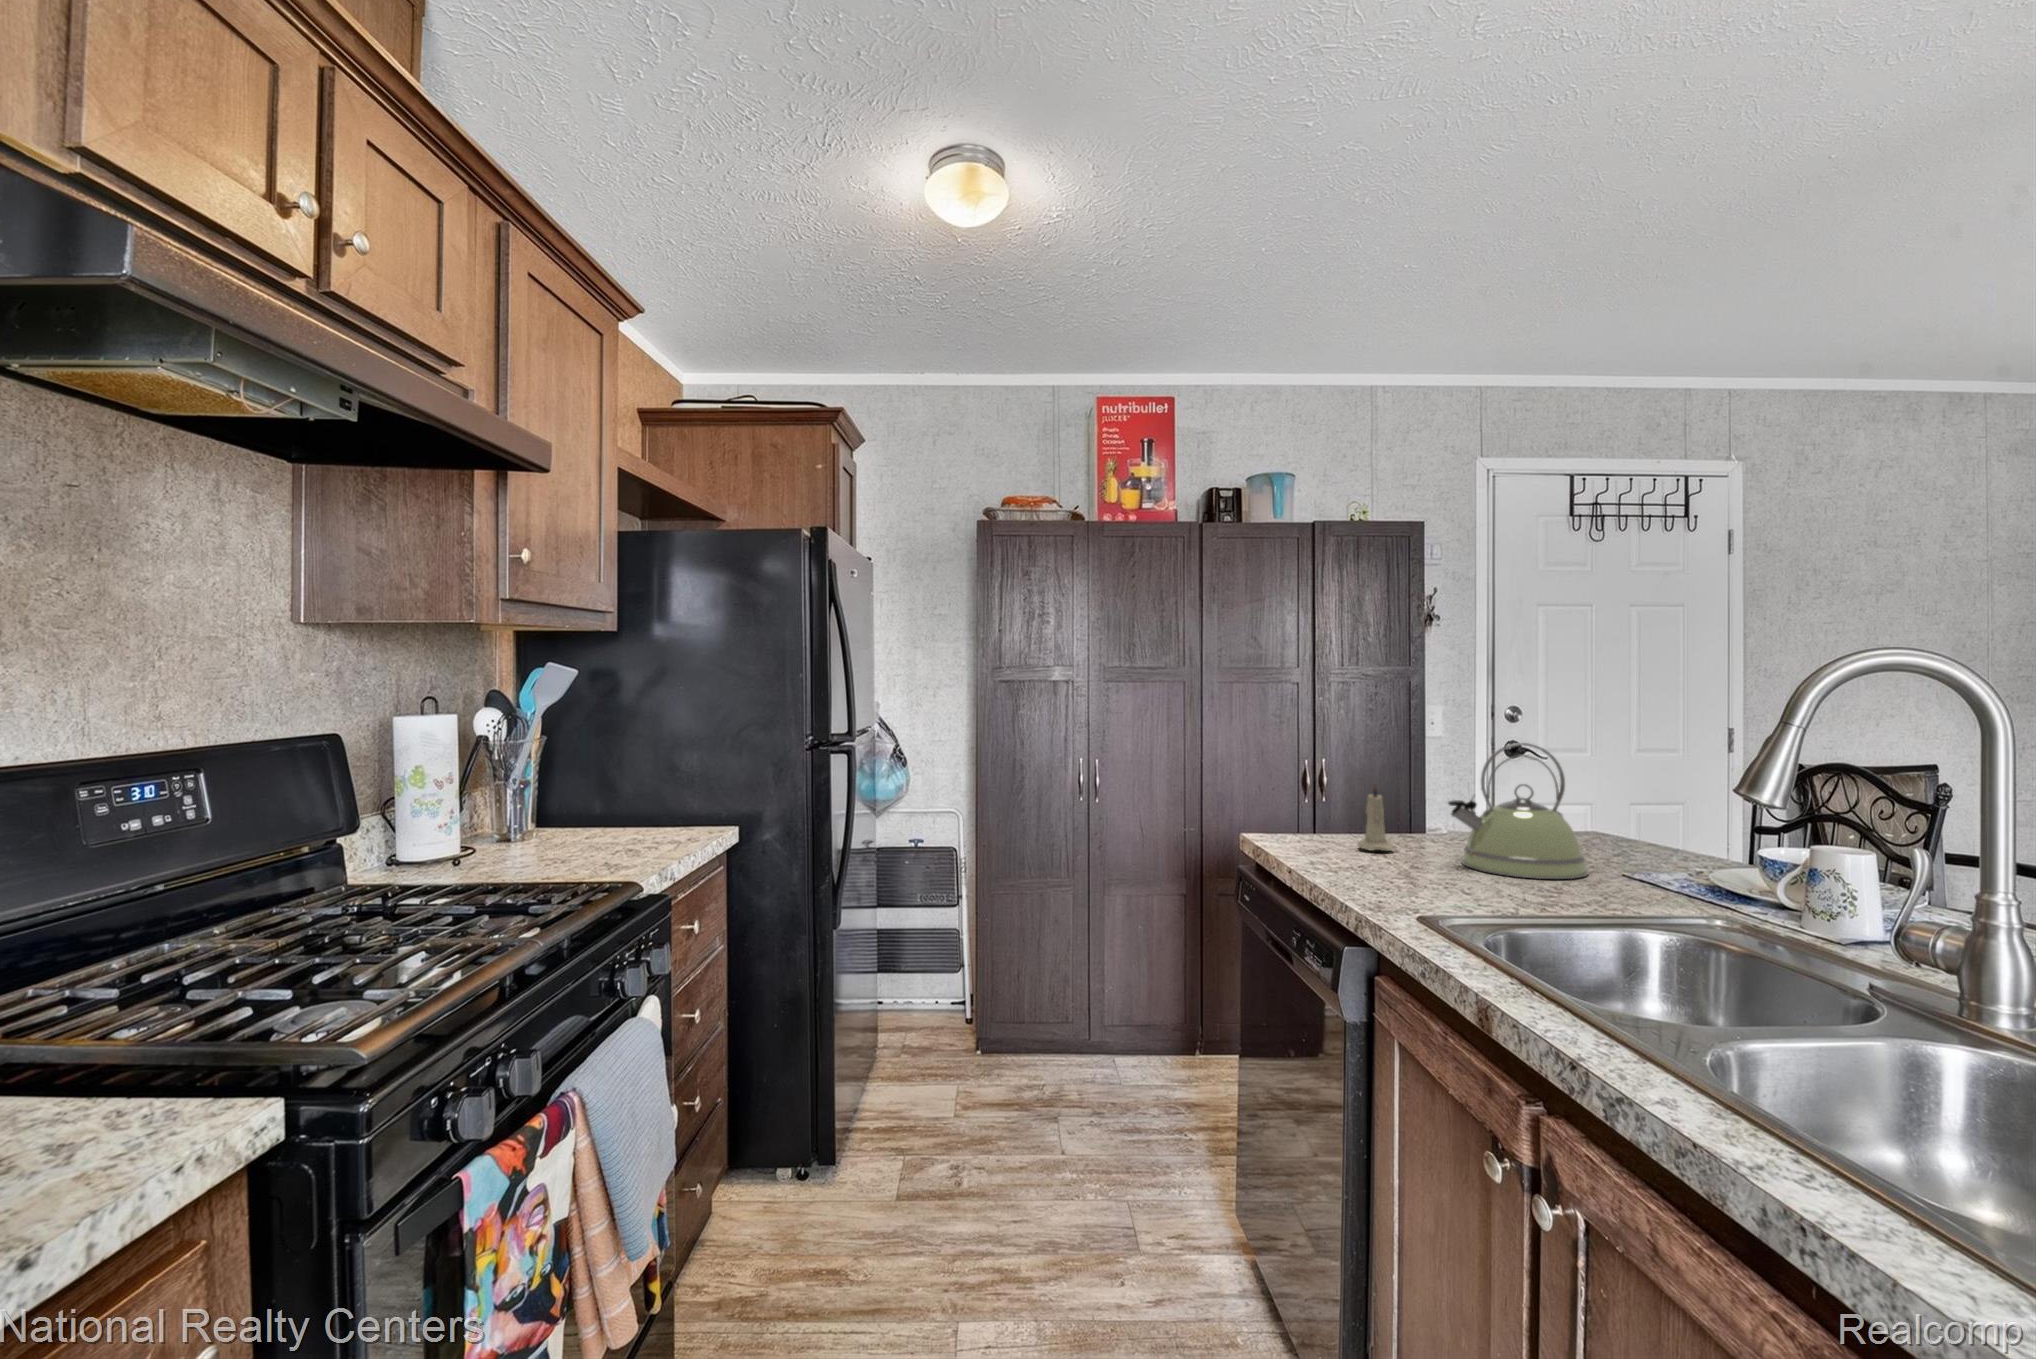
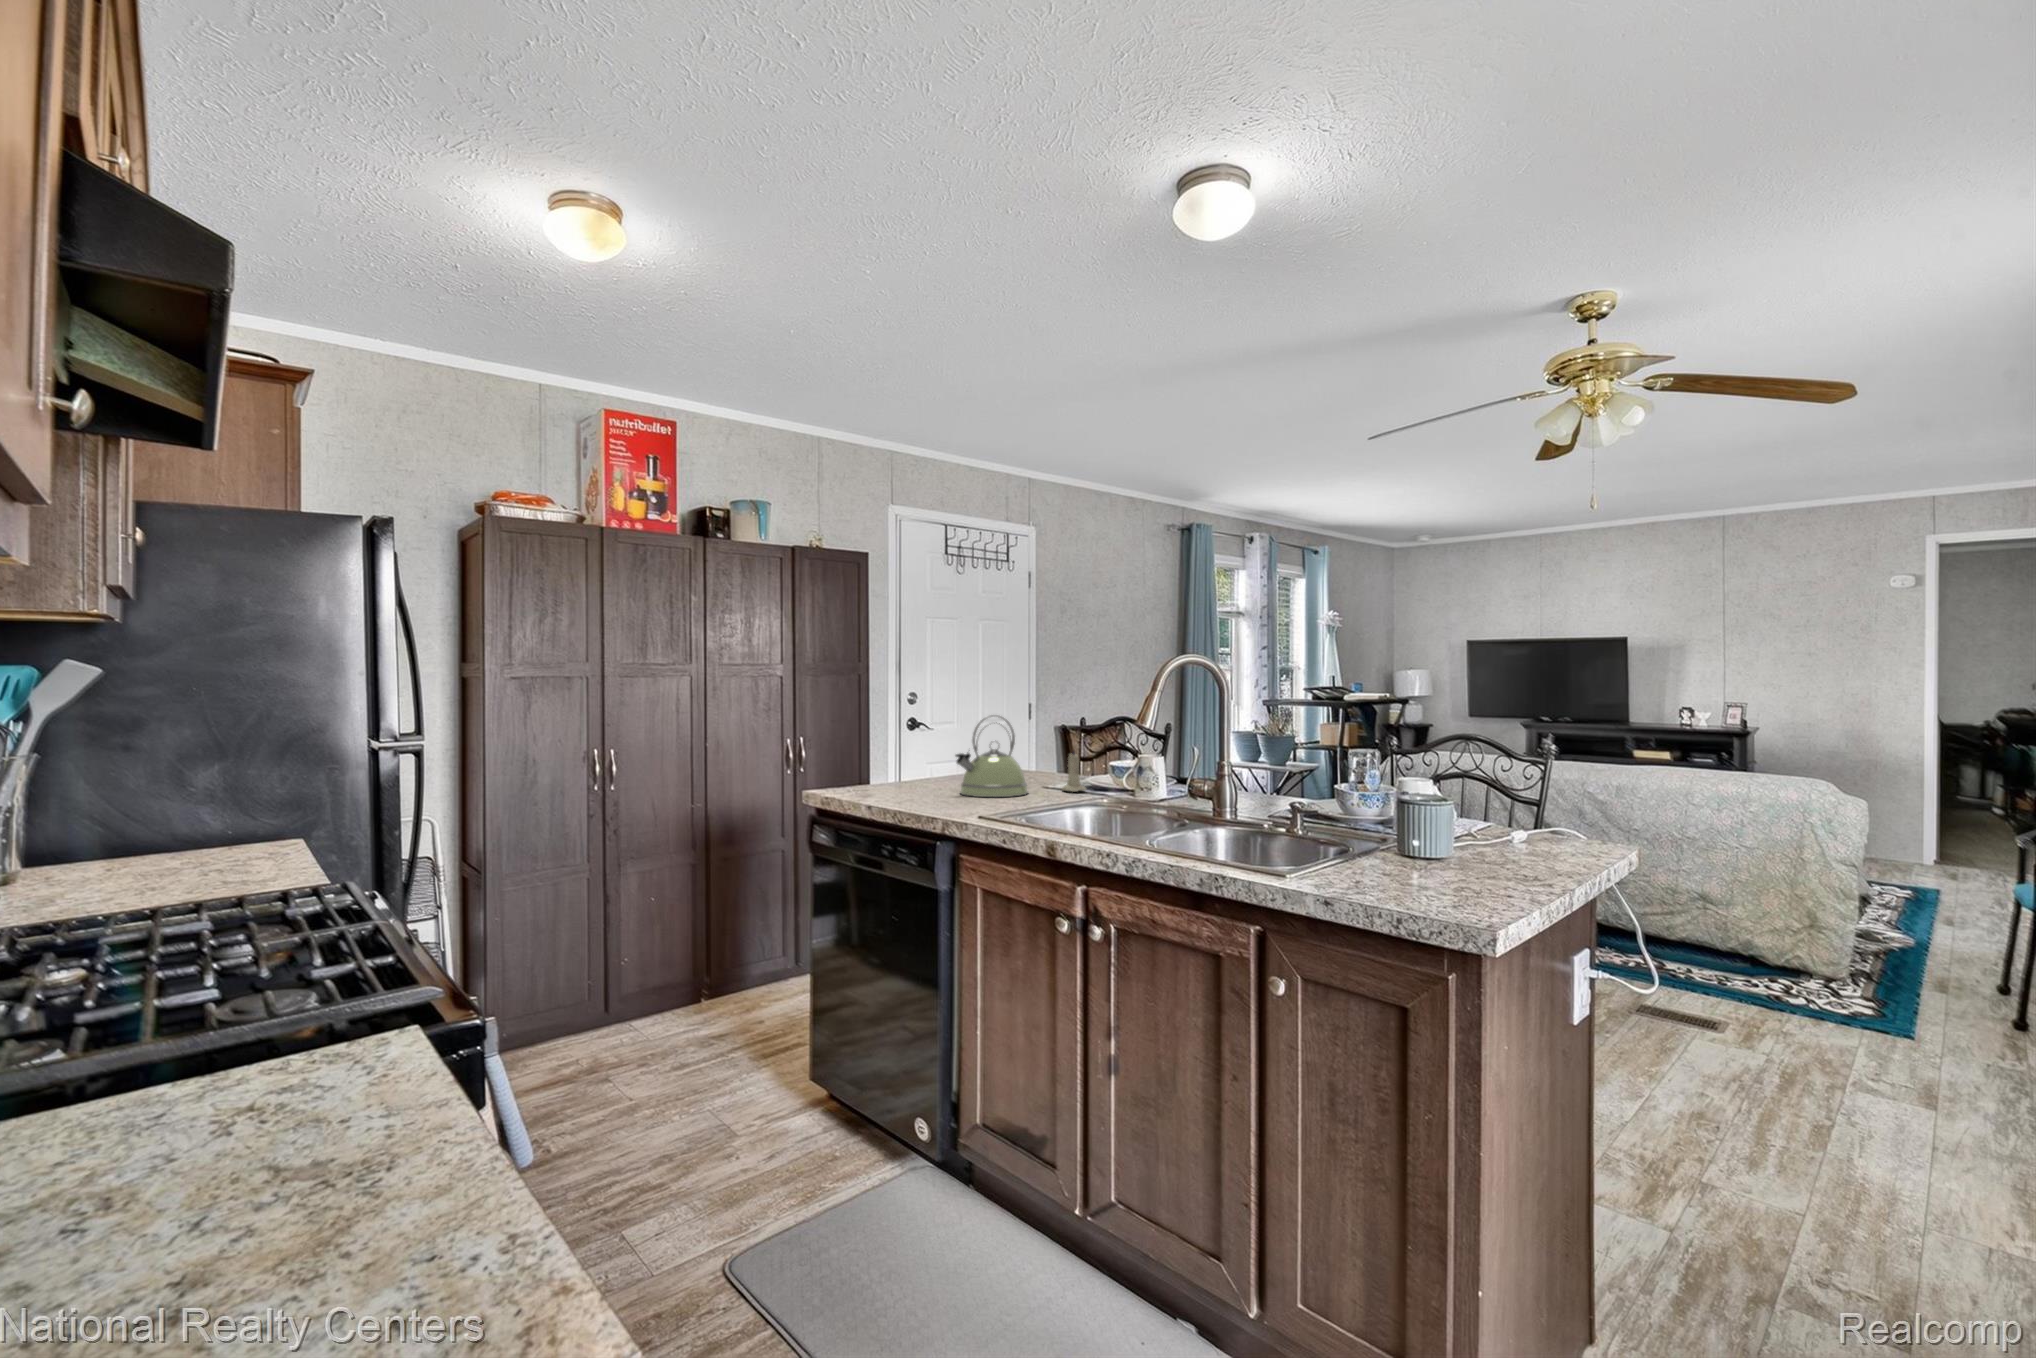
candle: present [1358,784,1395,851] -> present [1062,748,1086,792]

